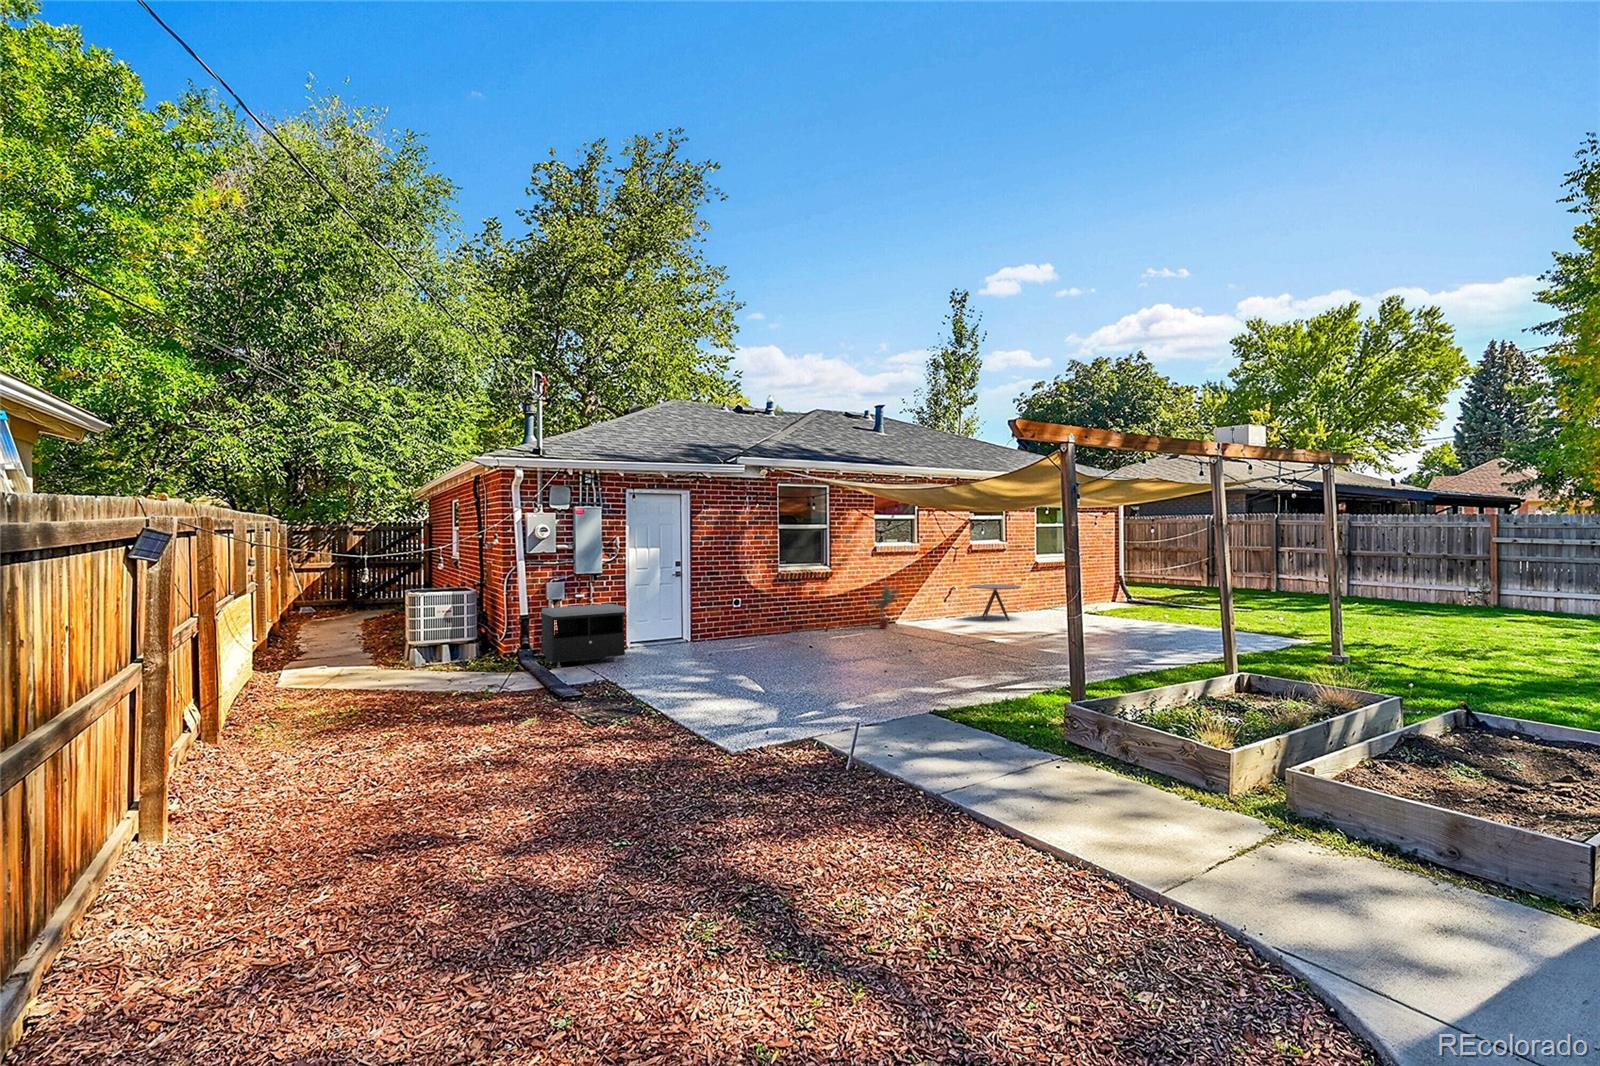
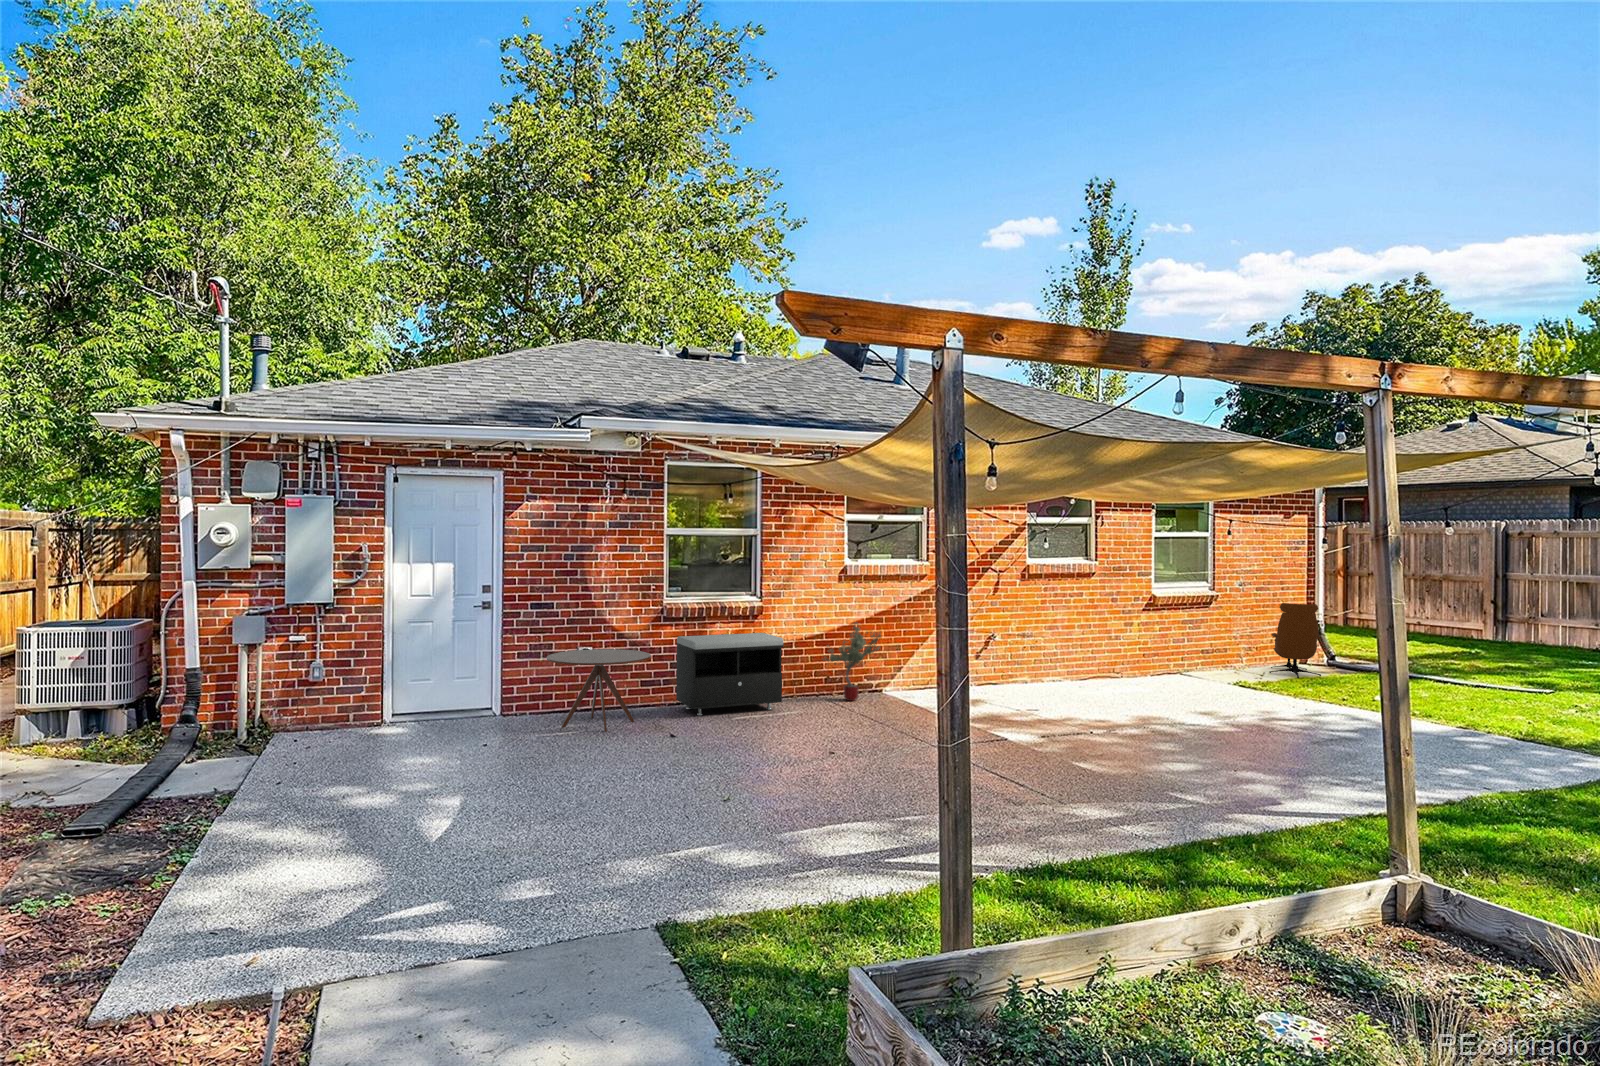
lounge chair: none [1096,564,1127,608] -> present [1269,603,1321,678]
round table: present [970,584,1021,621] -> present [547,649,651,732]
storage bench: present [542,604,625,667] -> present [676,633,784,715]

